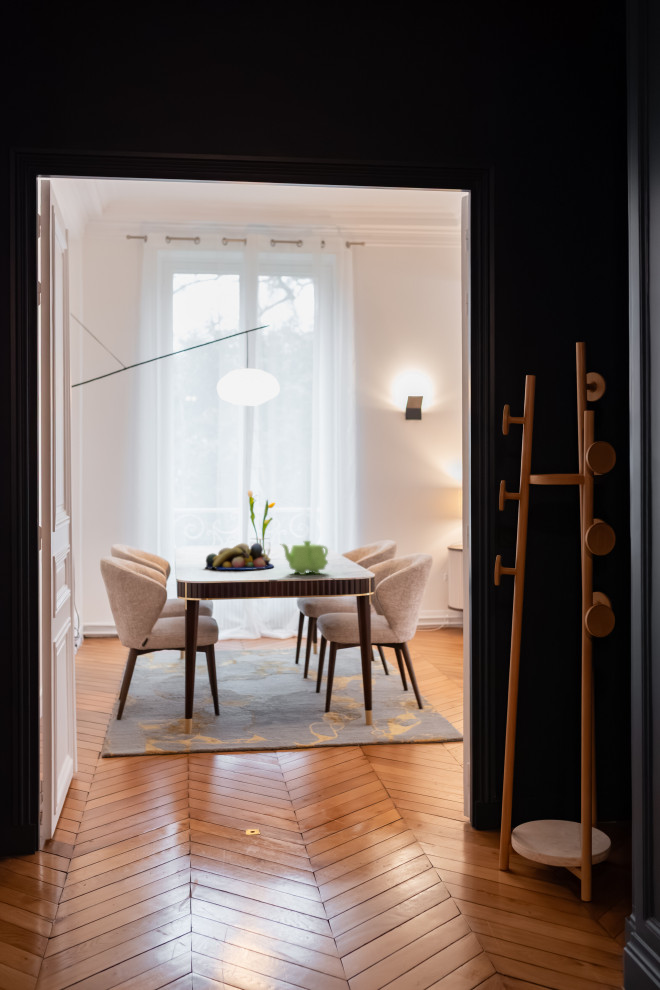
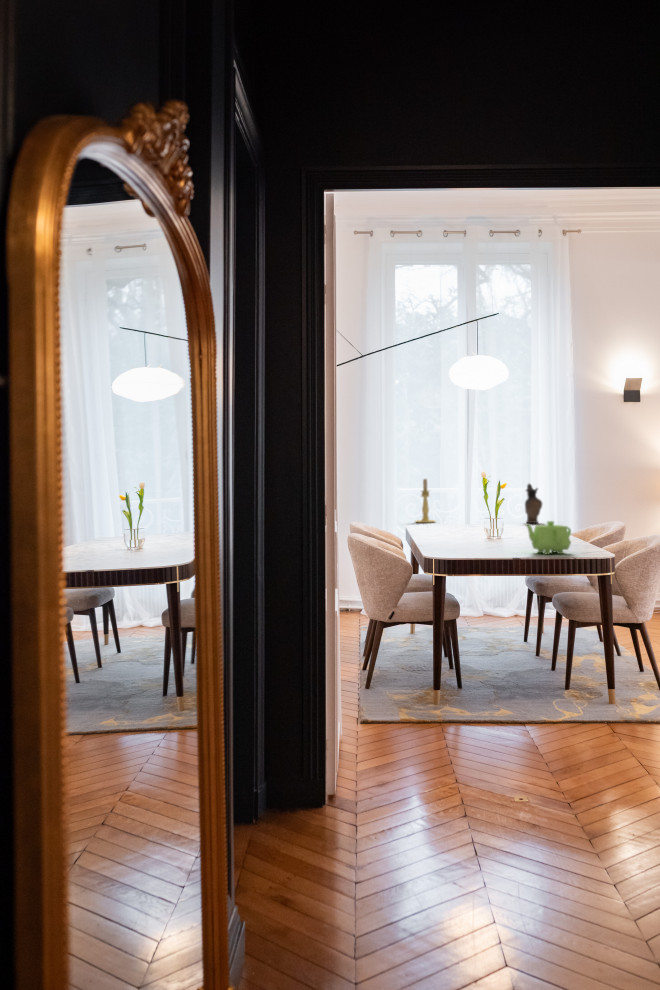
candle holder: none [192,495,215,542] -> present [416,479,435,523]
ceramic pitcher: none [305,501,322,542] -> present [525,484,542,523]
fruit bowl: present [206,543,273,570] -> none [445,524,512,549]

